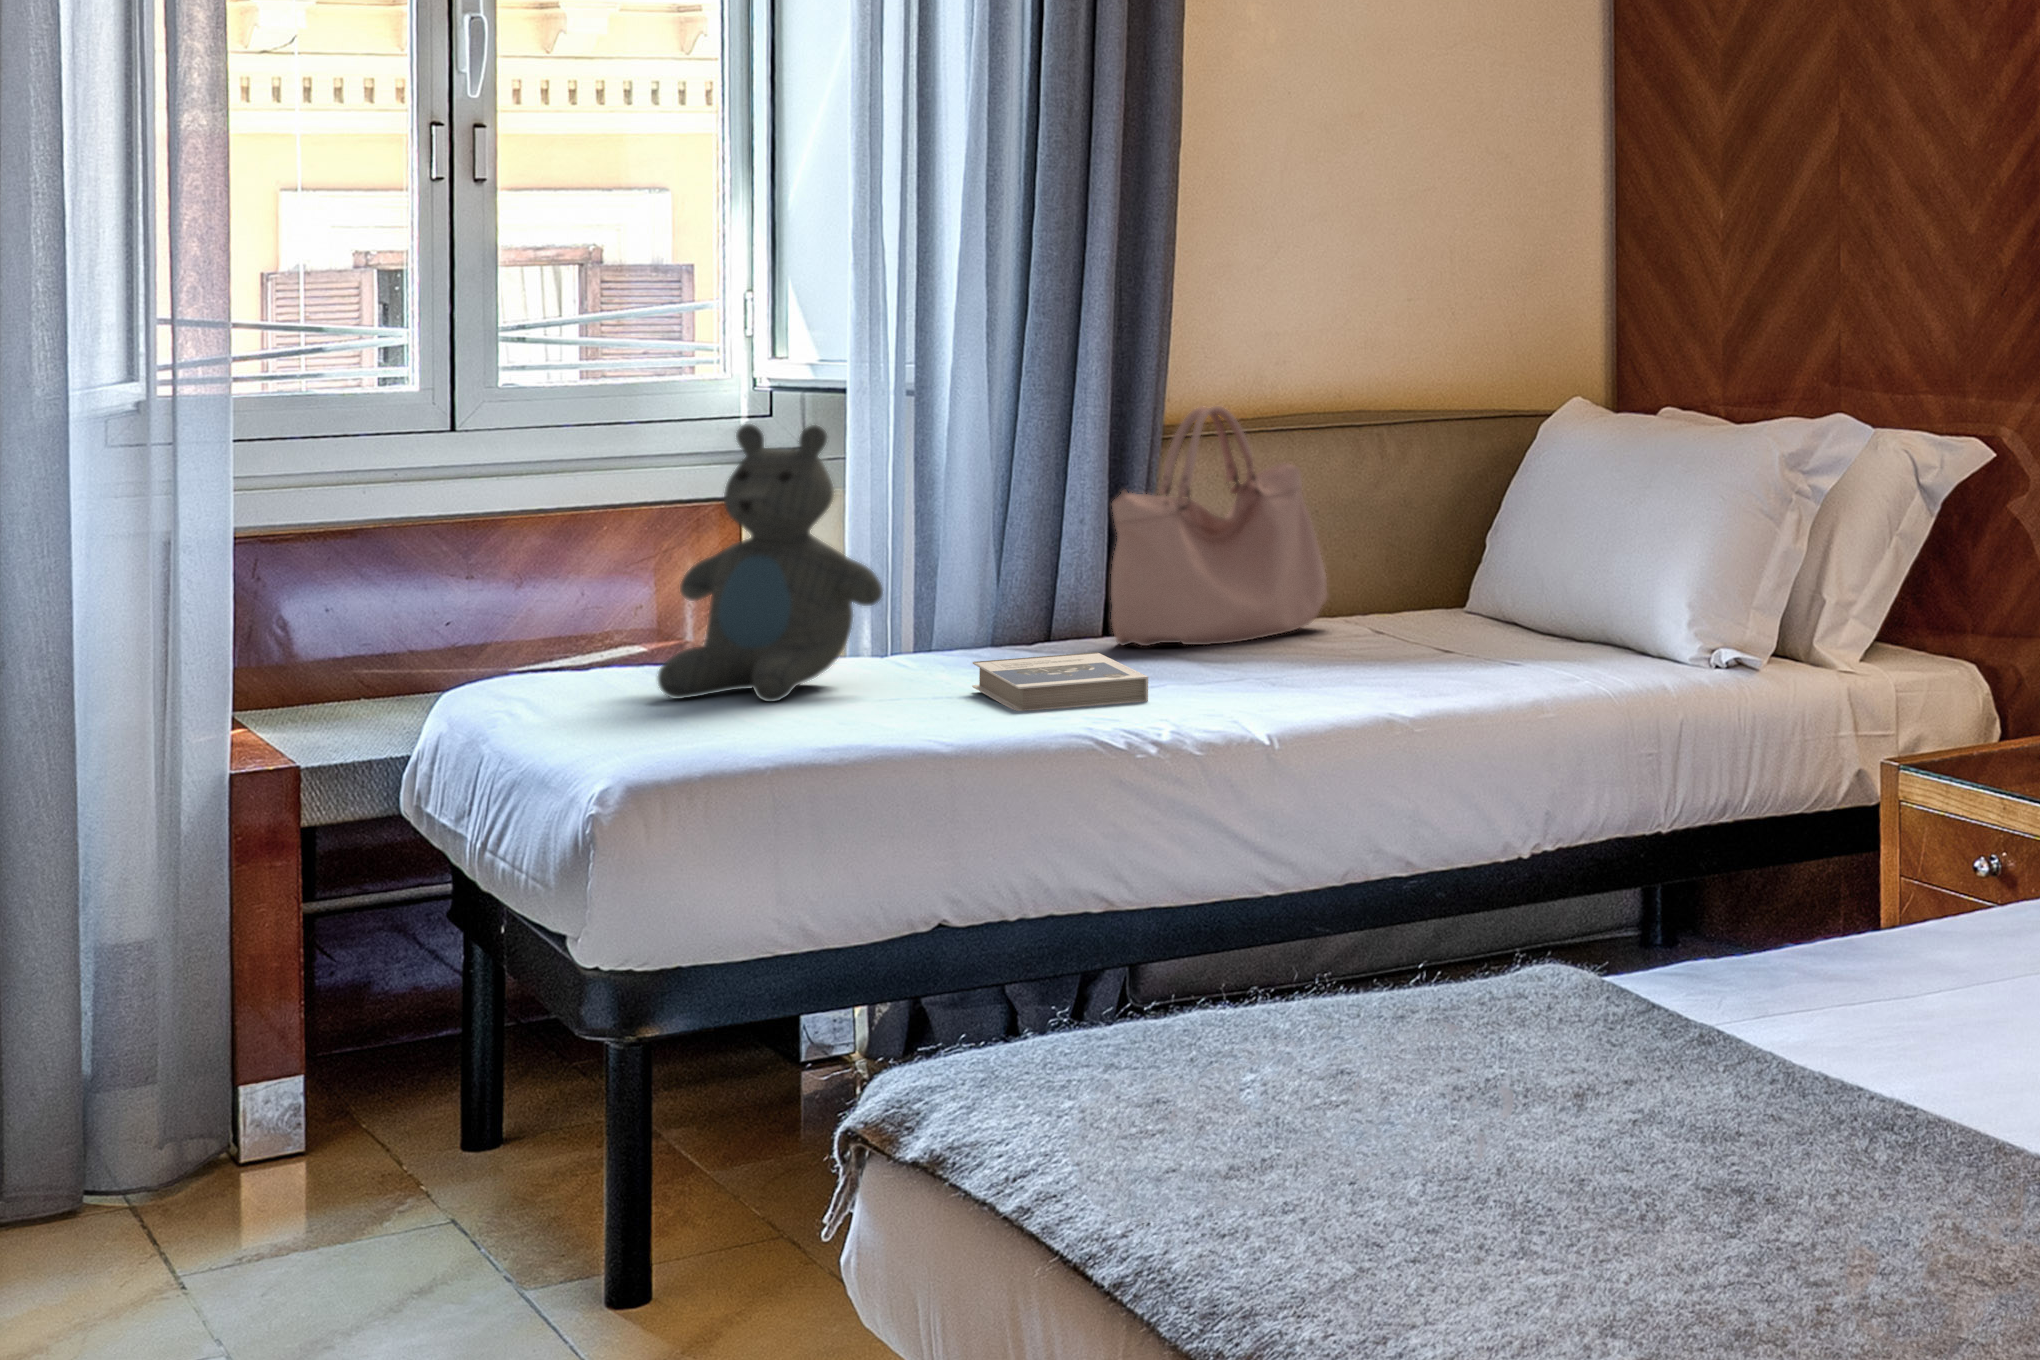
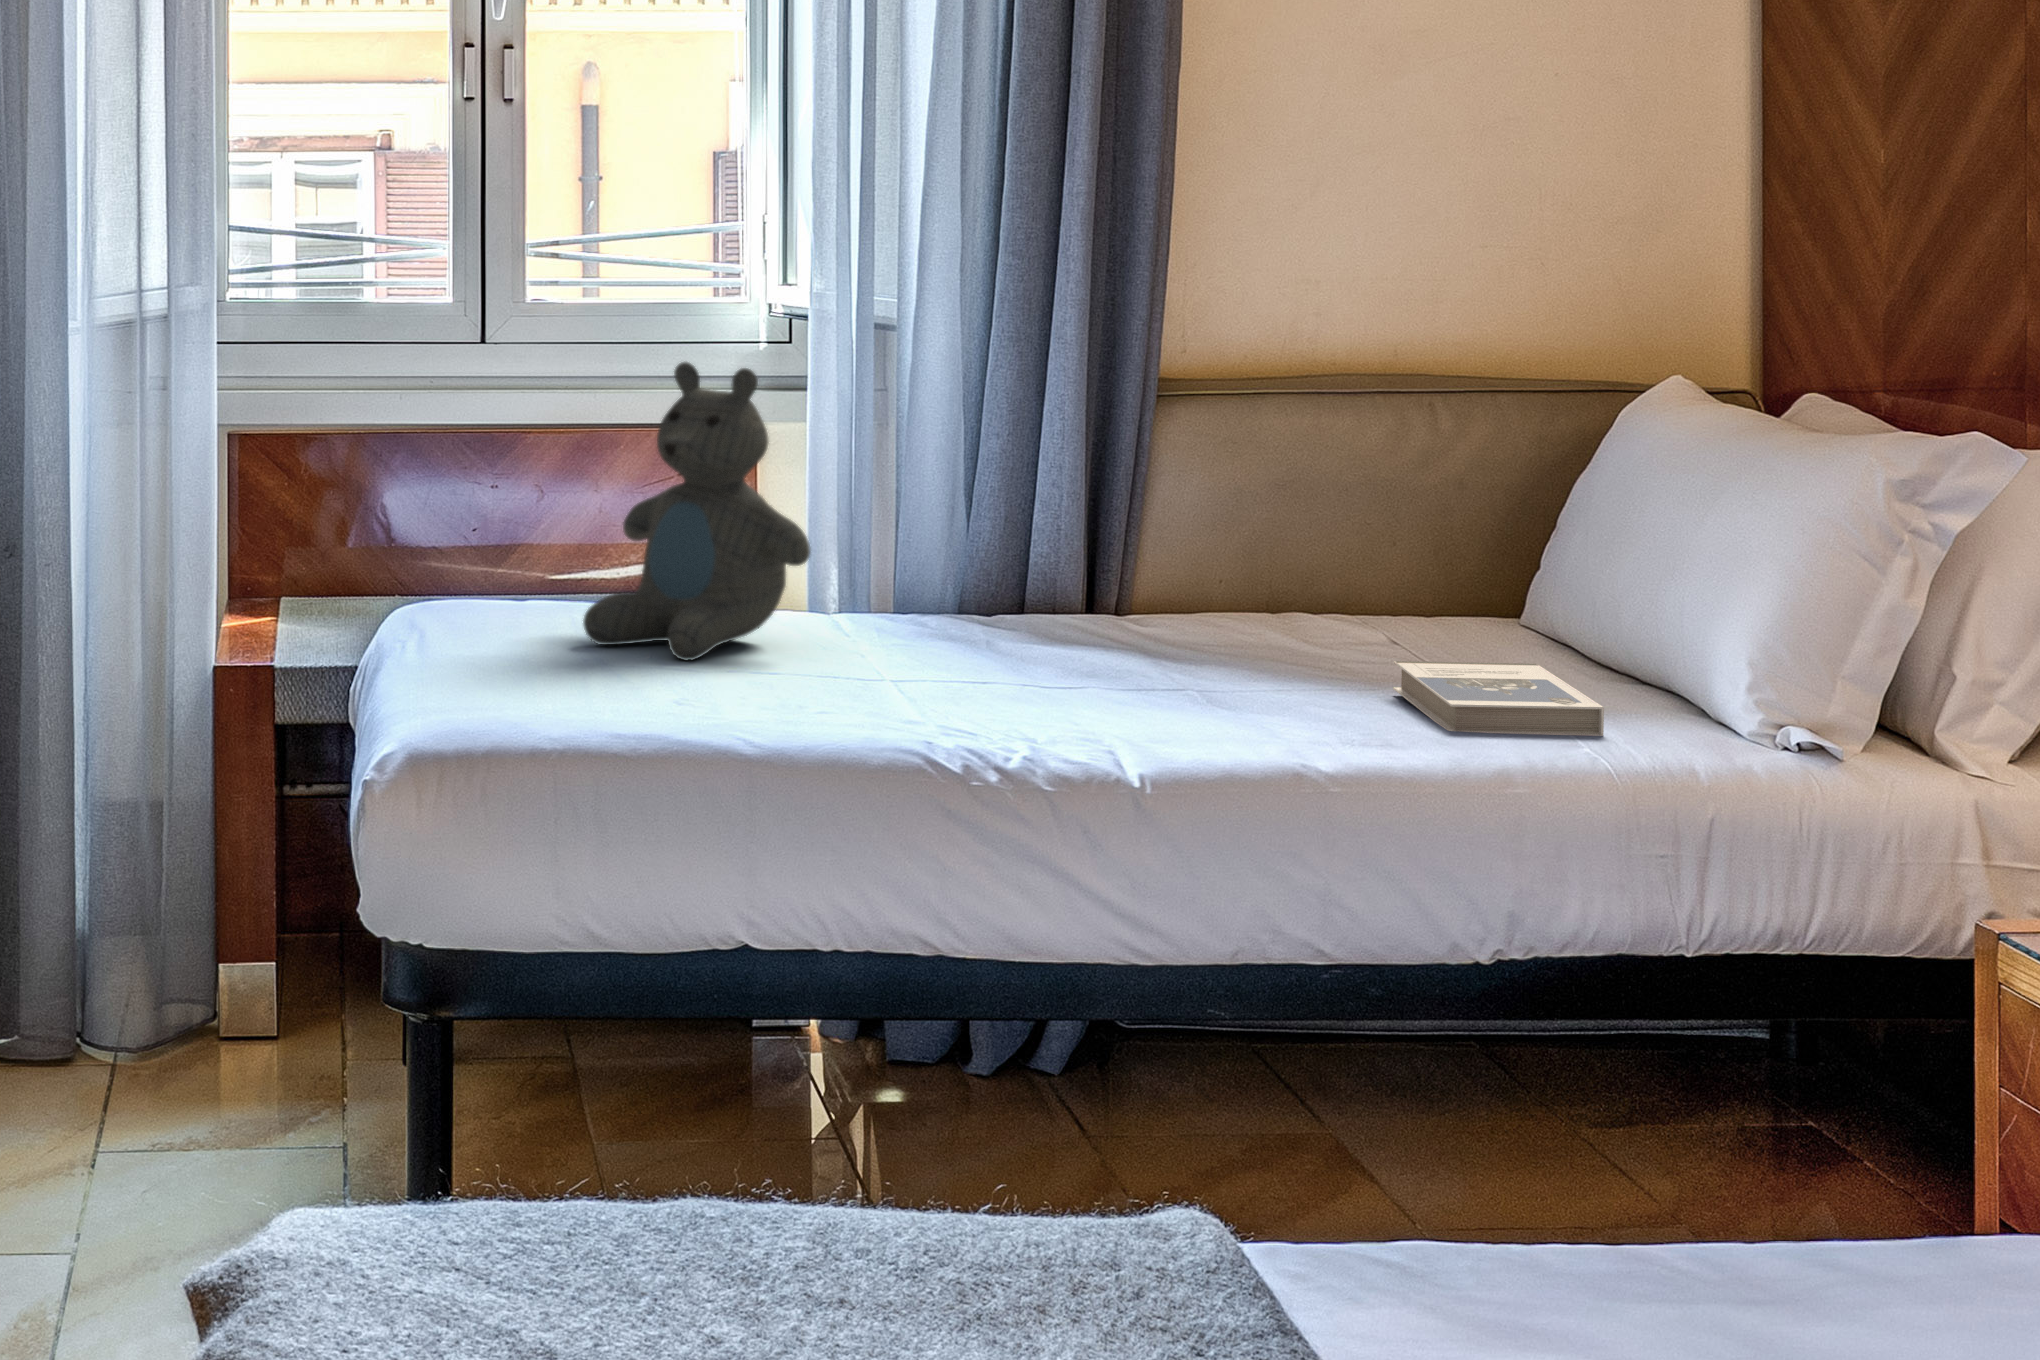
handbag: present [1111,406,1328,646] -> none [1086,367,1344,635]
hardback book: present [972,652,1148,711] -> present [1393,661,1604,736]

